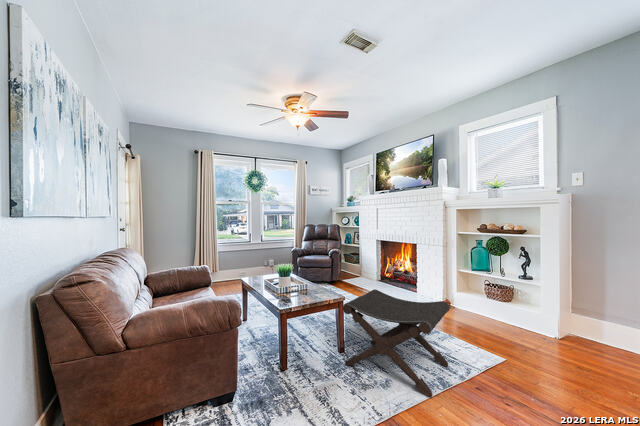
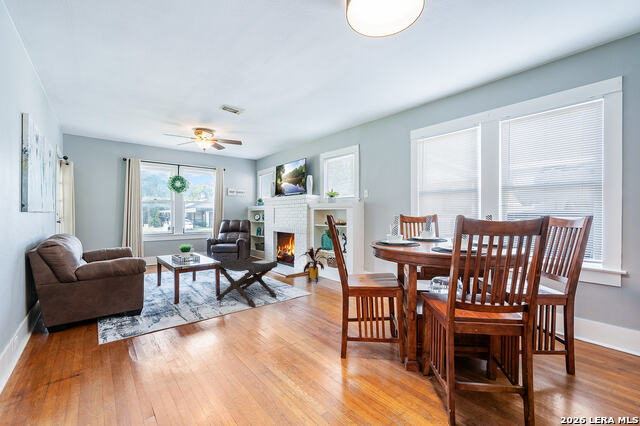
house plant: none [449,270,514,332] -> present [301,247,329,283]

